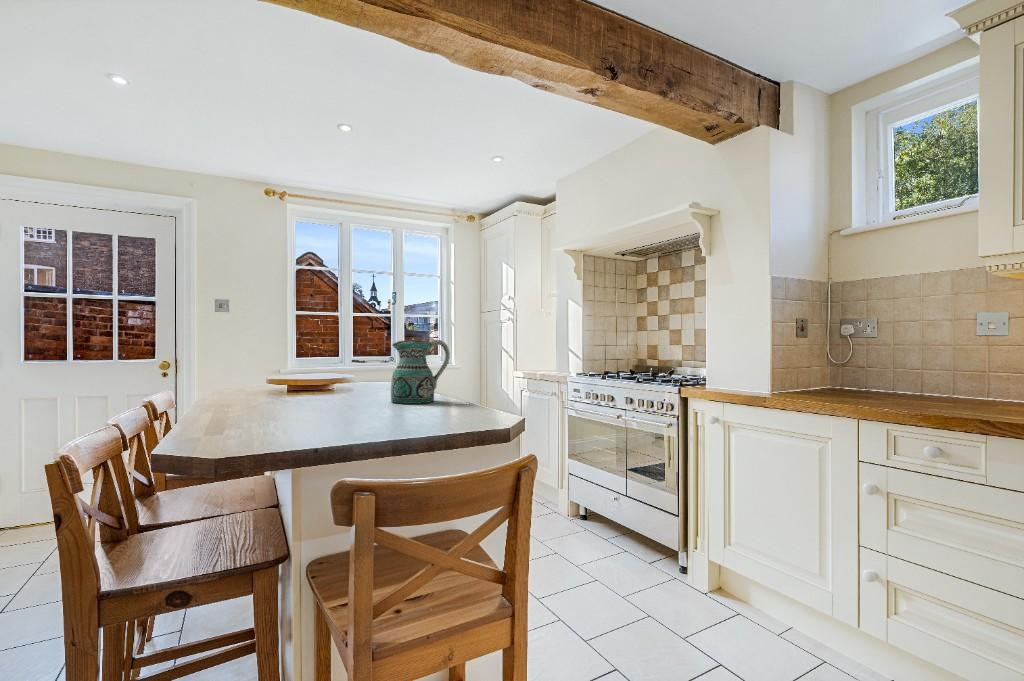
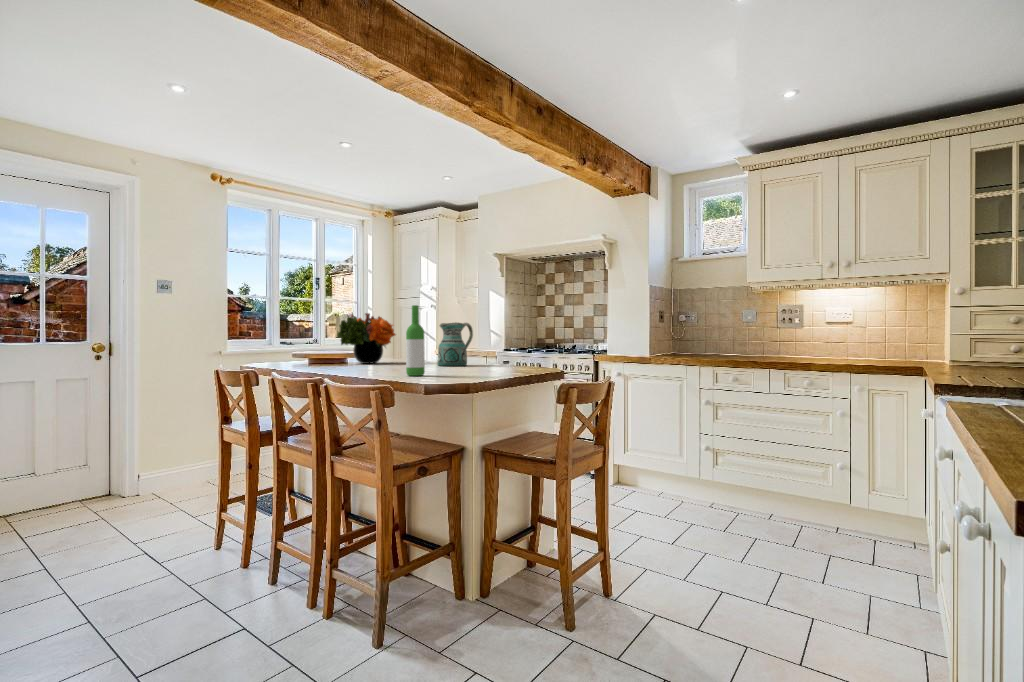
wine bottle: none [190,313,226,431] -> present [406,305,425,376]
flower arrangement: none [300,328,380,393] -> present [337,313,396,364]

